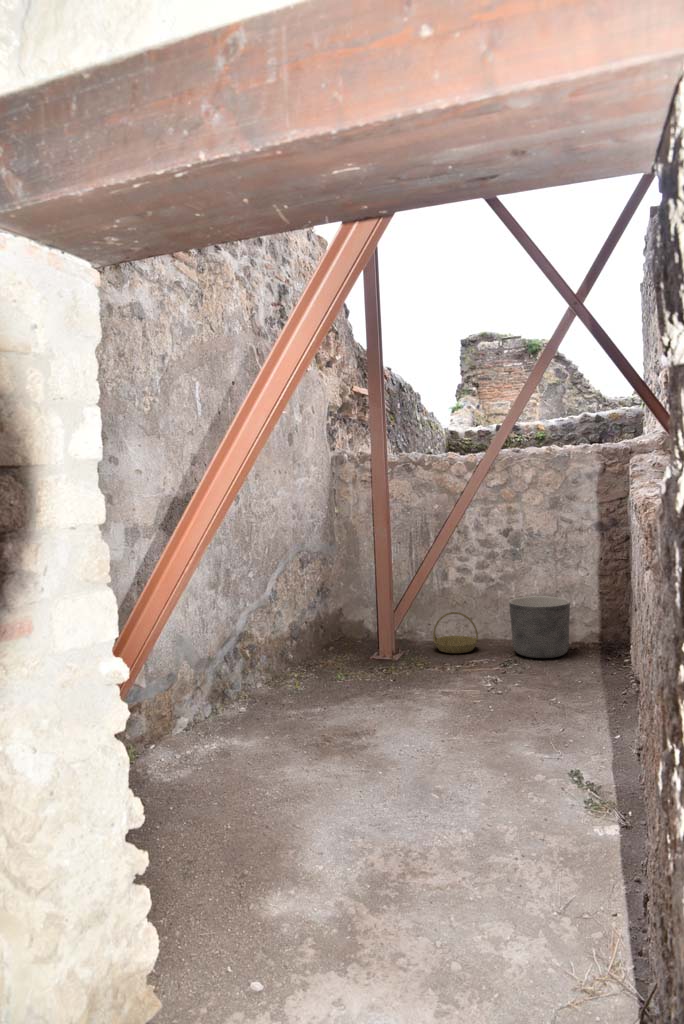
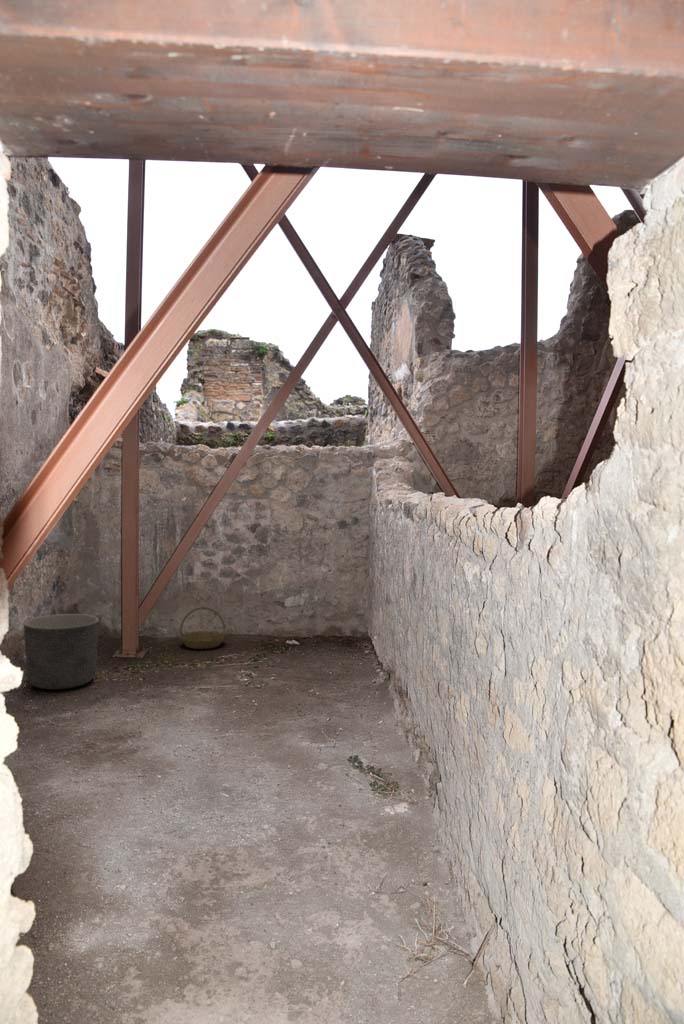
planter: present [509,596,570,658] -> present [24,614,99,690]

